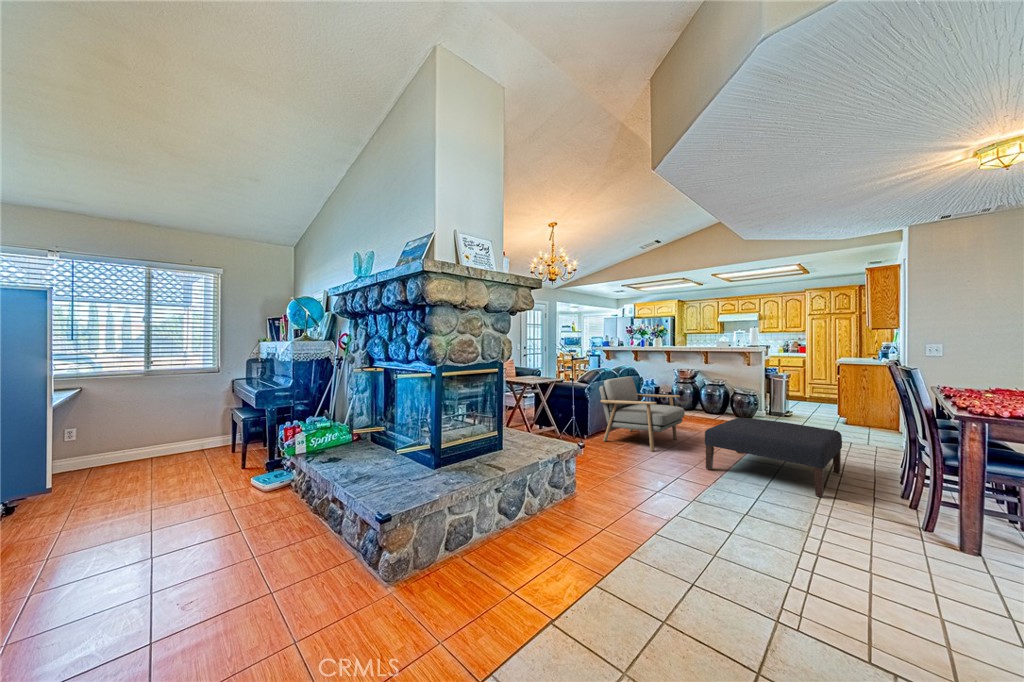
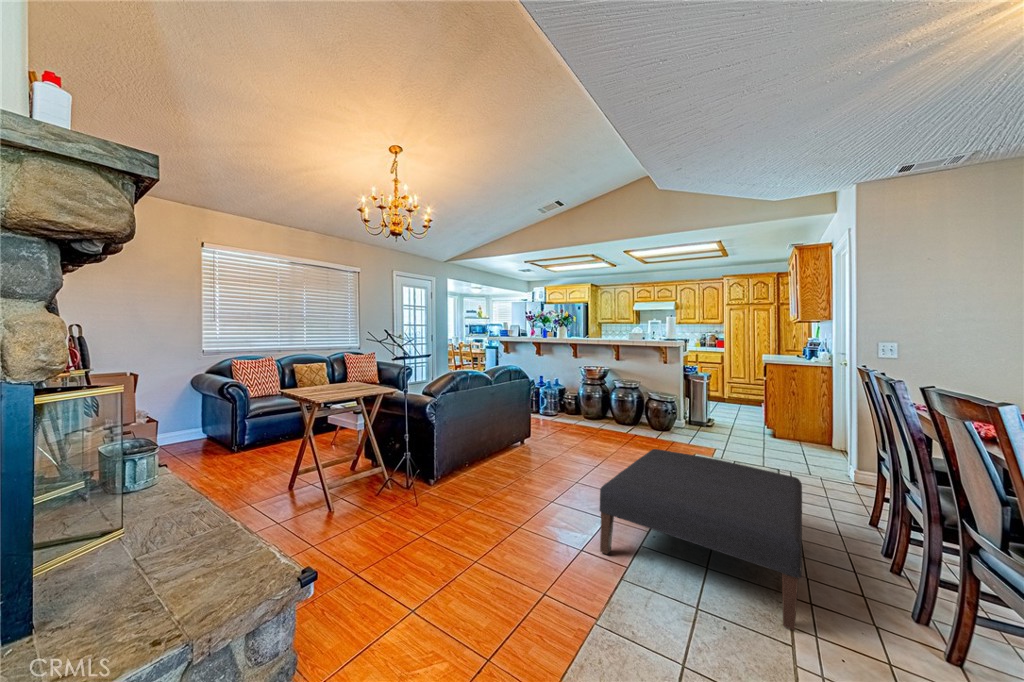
armchair: present [599,376,685,451] -> none [455,382,580,508]

